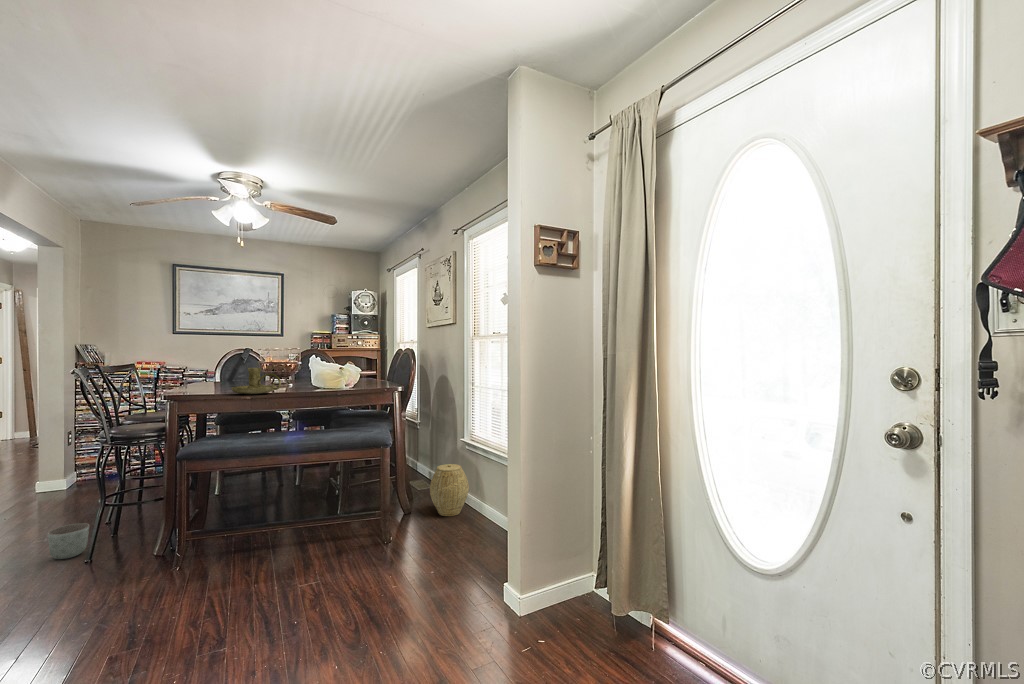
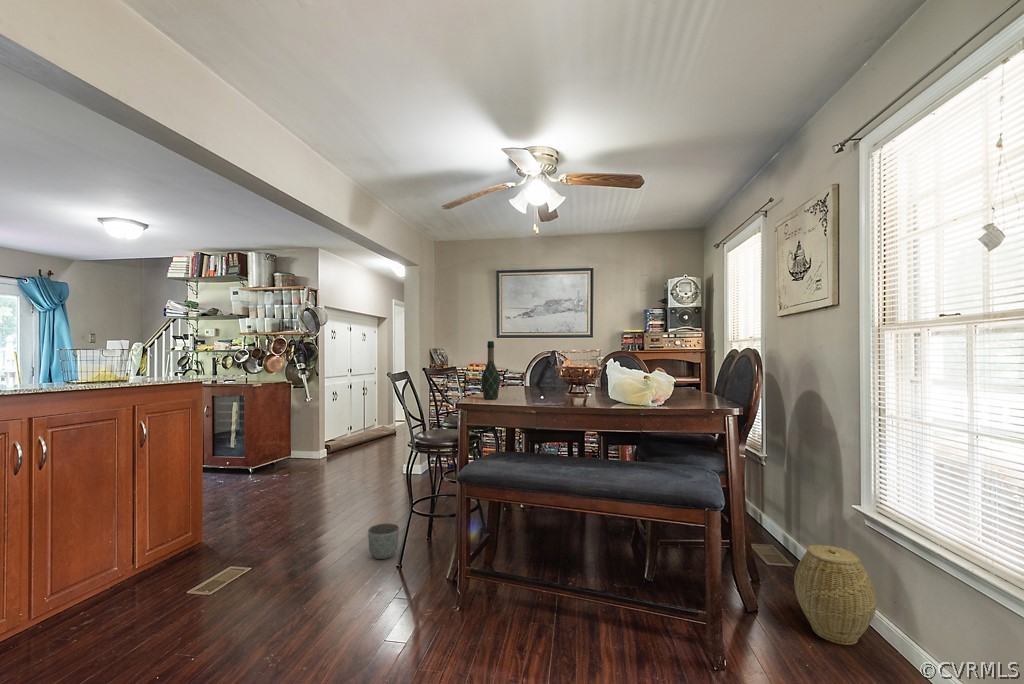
wine bottle: none [196,343,215,392] -> present [482,341,500,399]
candle holder: present [231,368,281,394] -> none [508,372,562,407]

